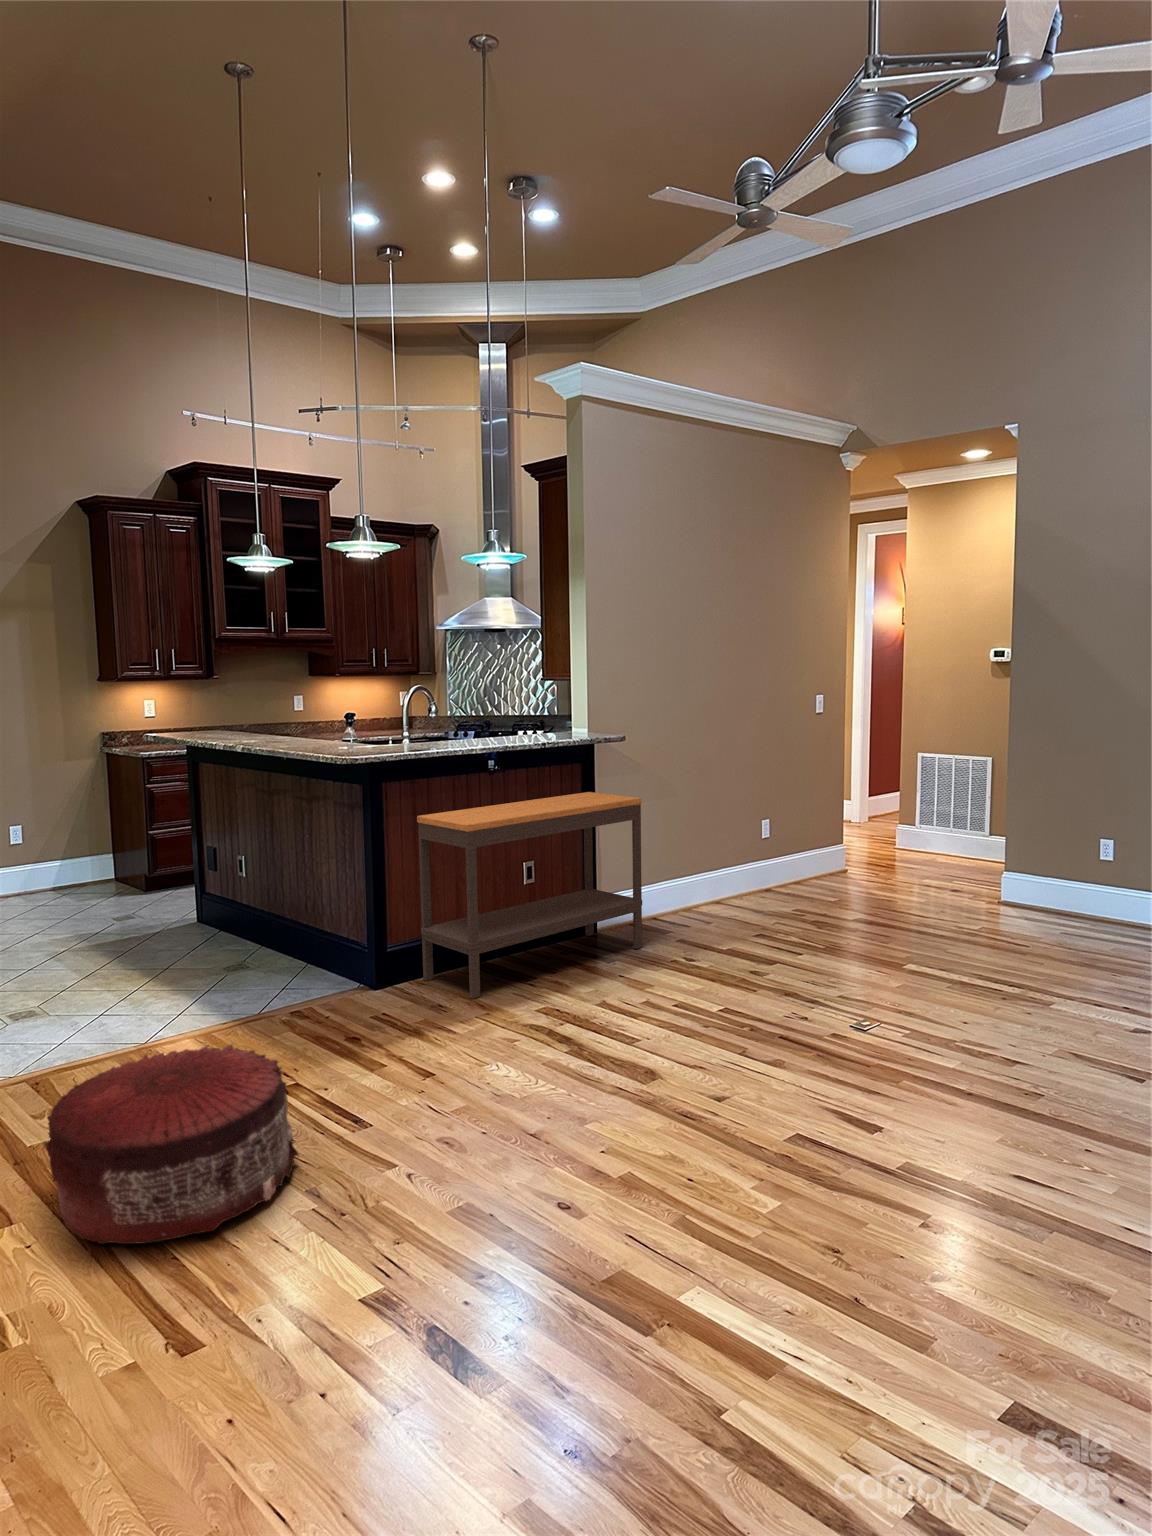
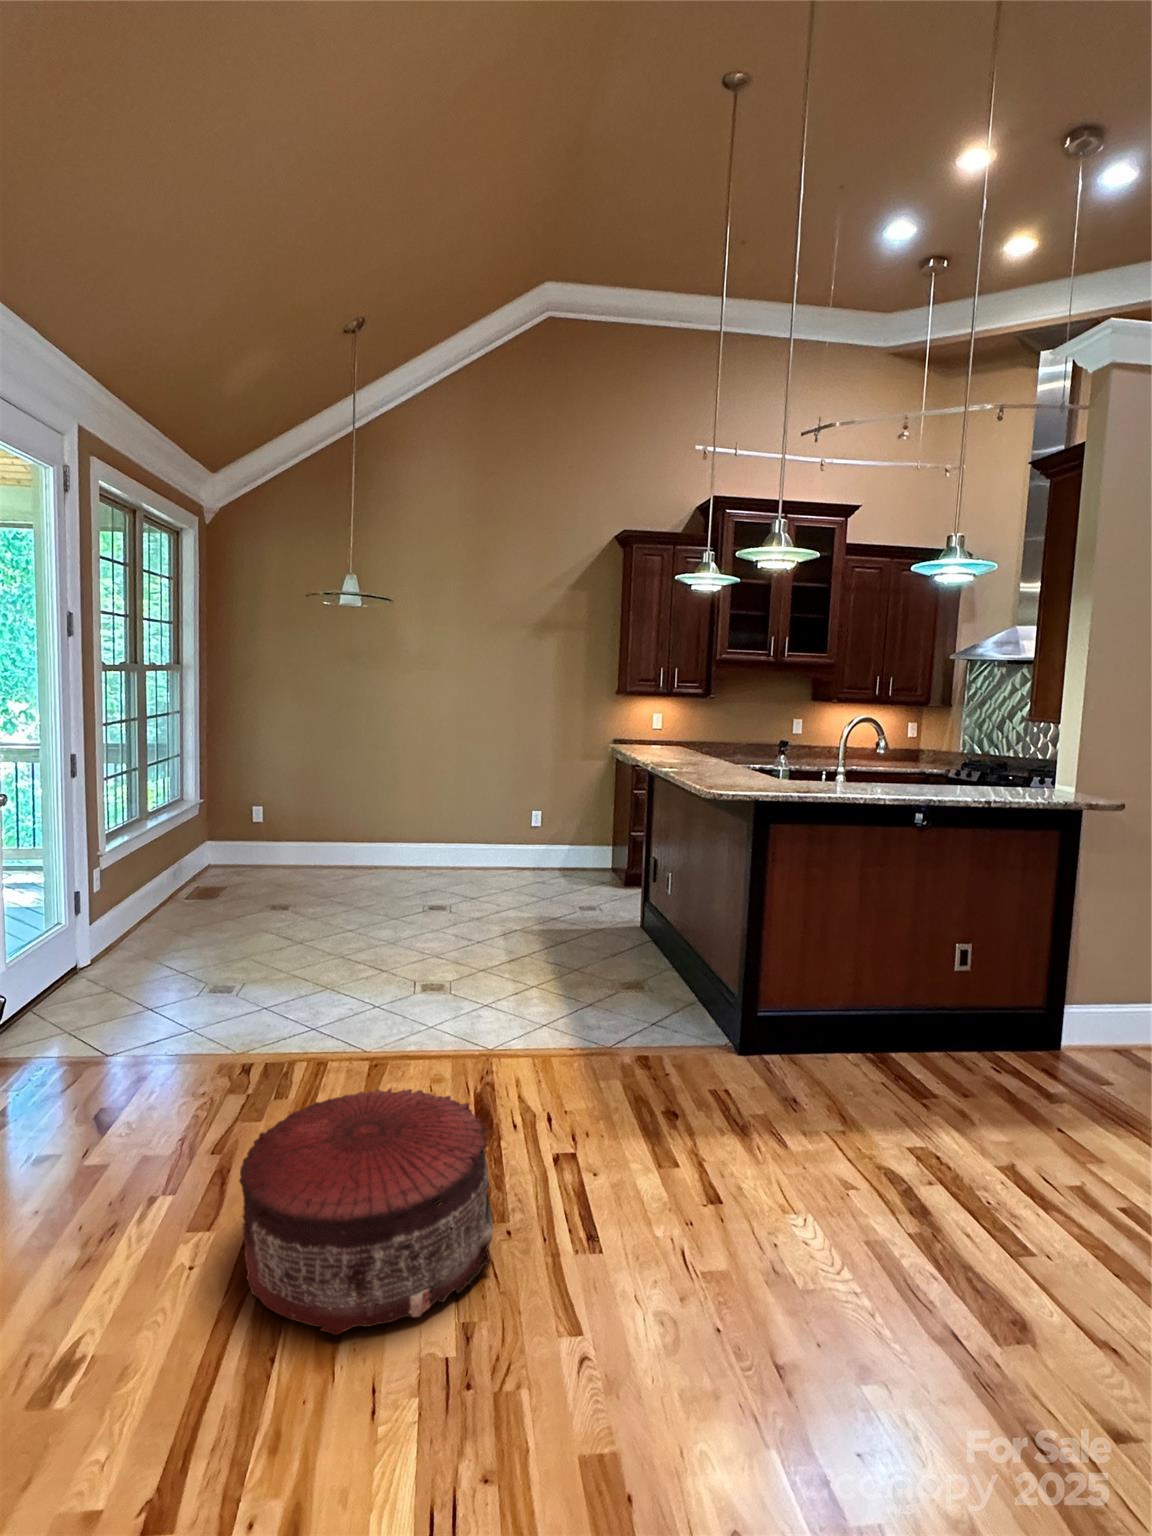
console table: present [417,792,642,999] -> none [799,866,1137,1103]

